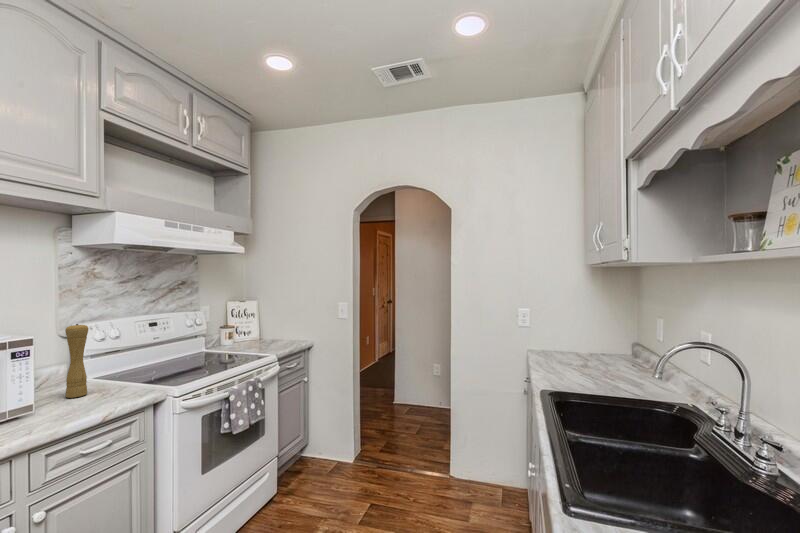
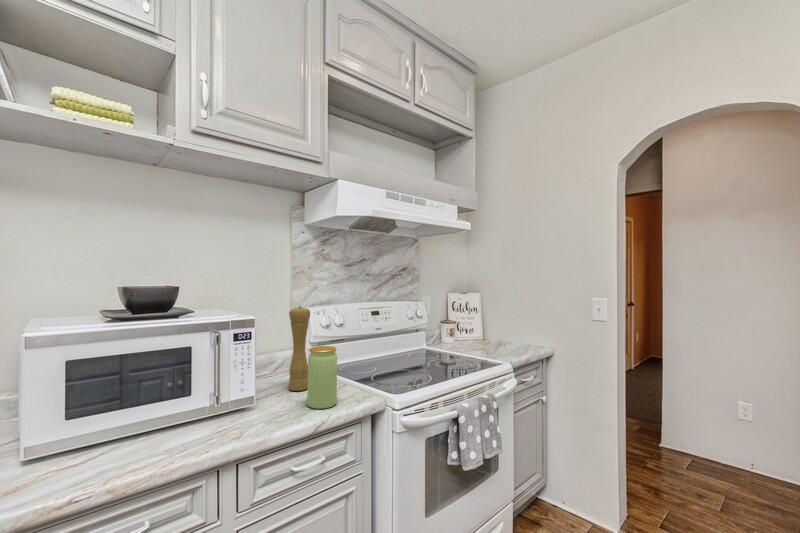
jar: none [91,354,120,405] -> present [307,346,337,409]

